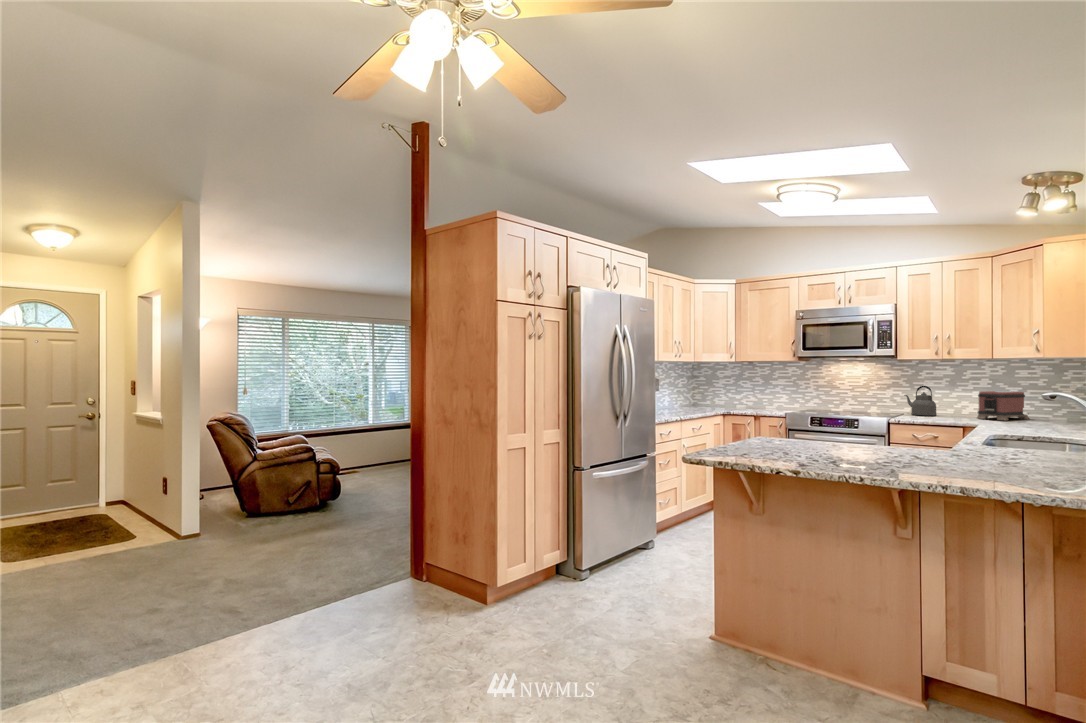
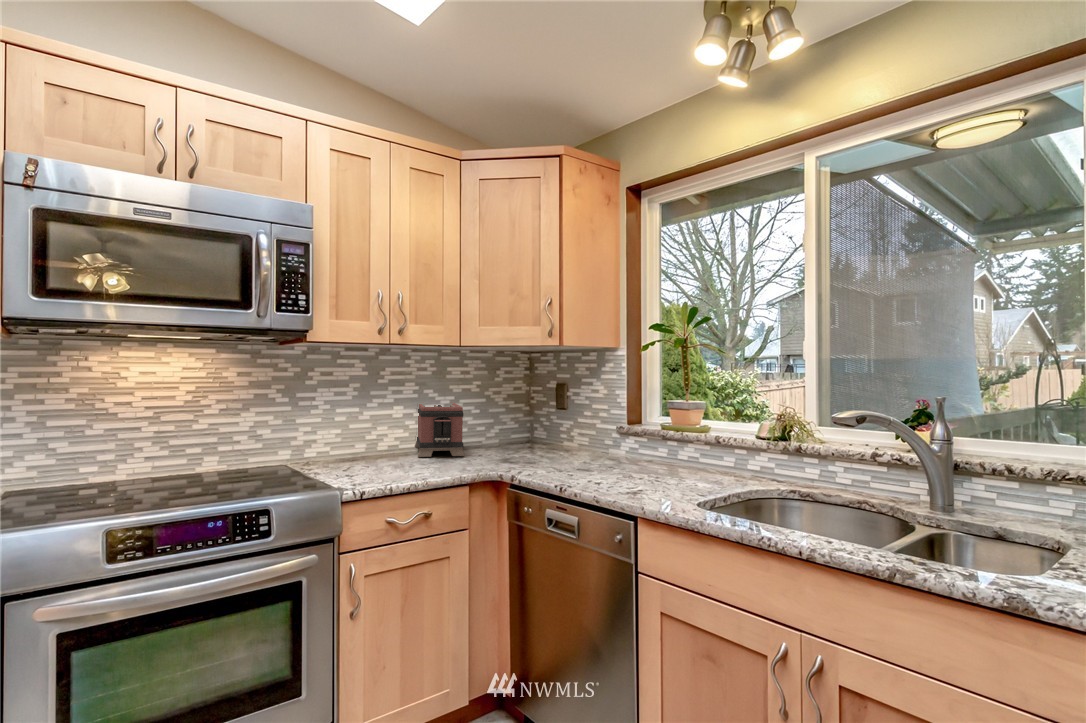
kettle: present [904,386,936,416] -> none [282,400,351,465]

